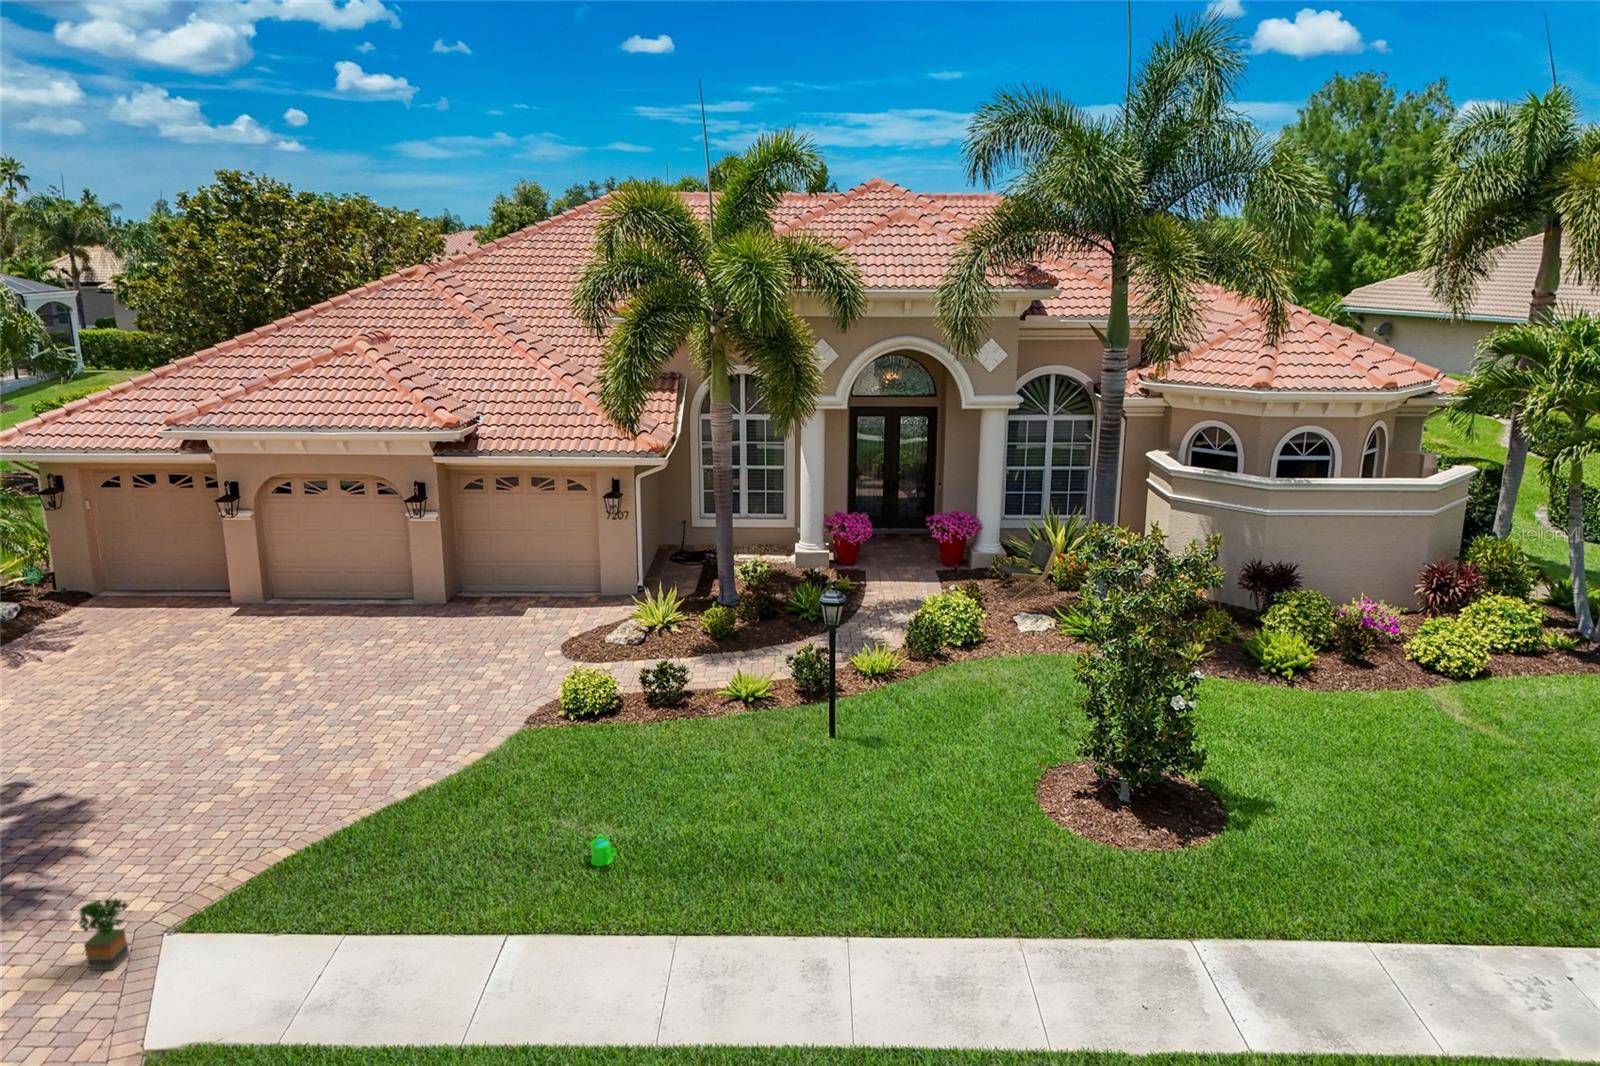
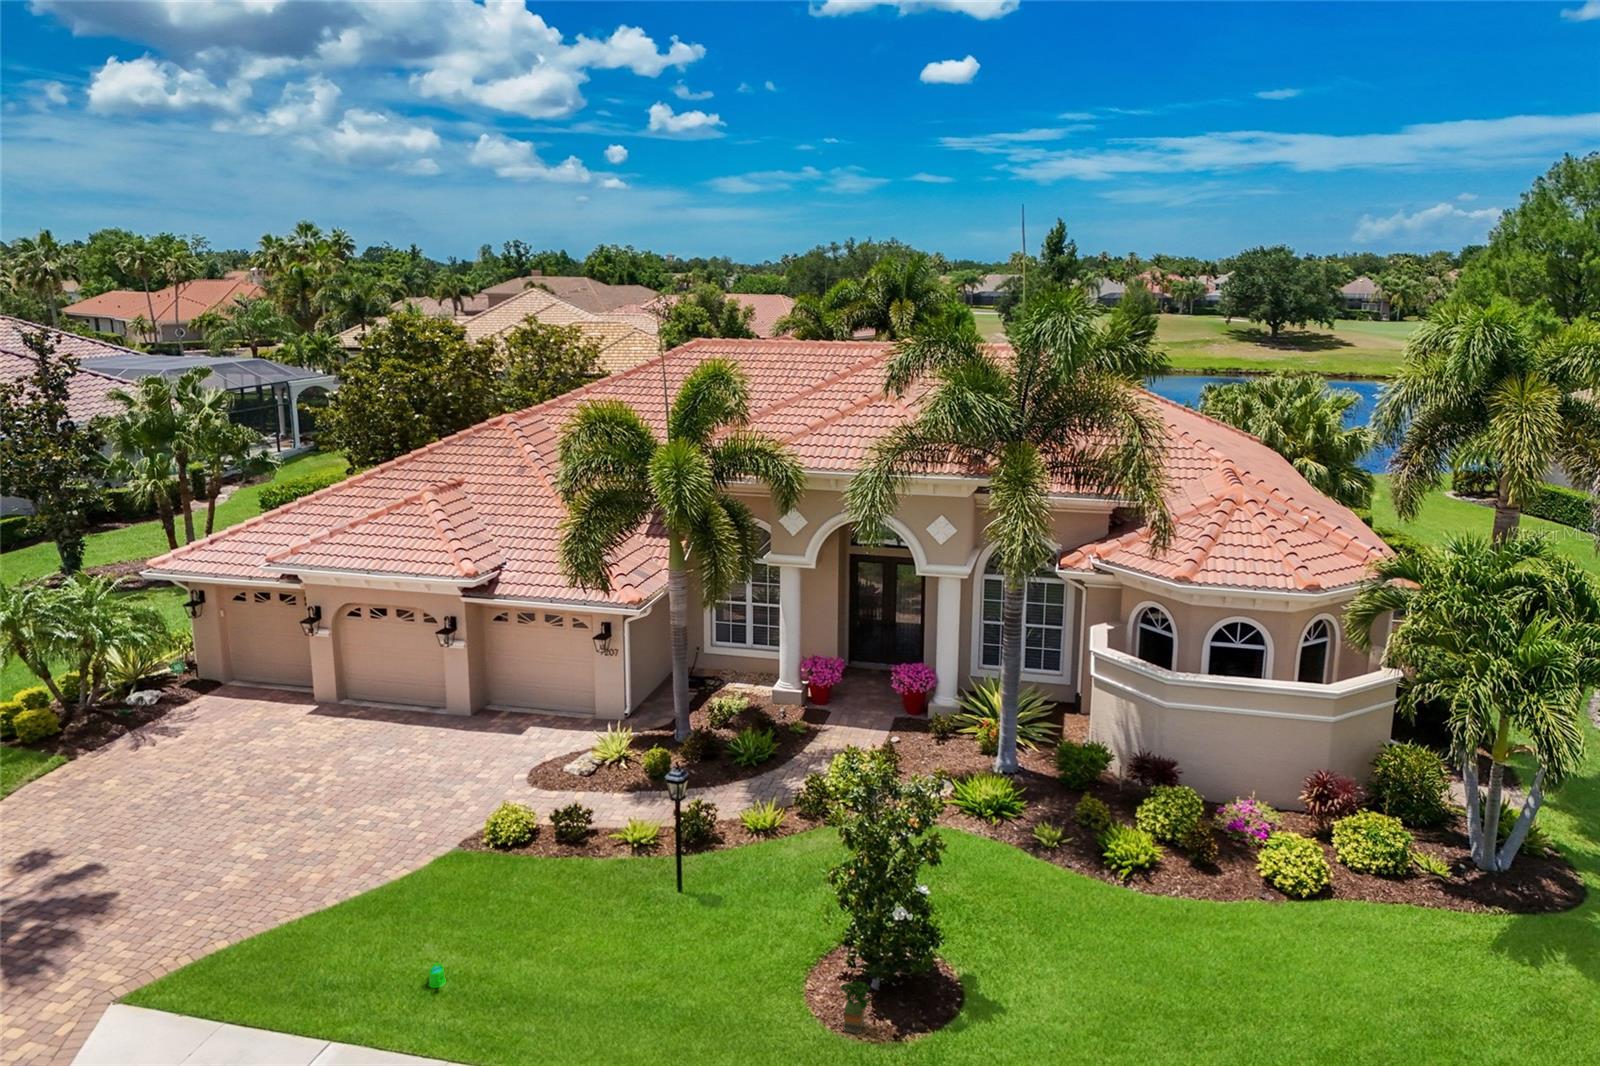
lounge chair: present [997,538,1058,598] -> none [932,703,982,759]
potted tree: present [79,899,129,970] -> present [840,982,870,1034]

